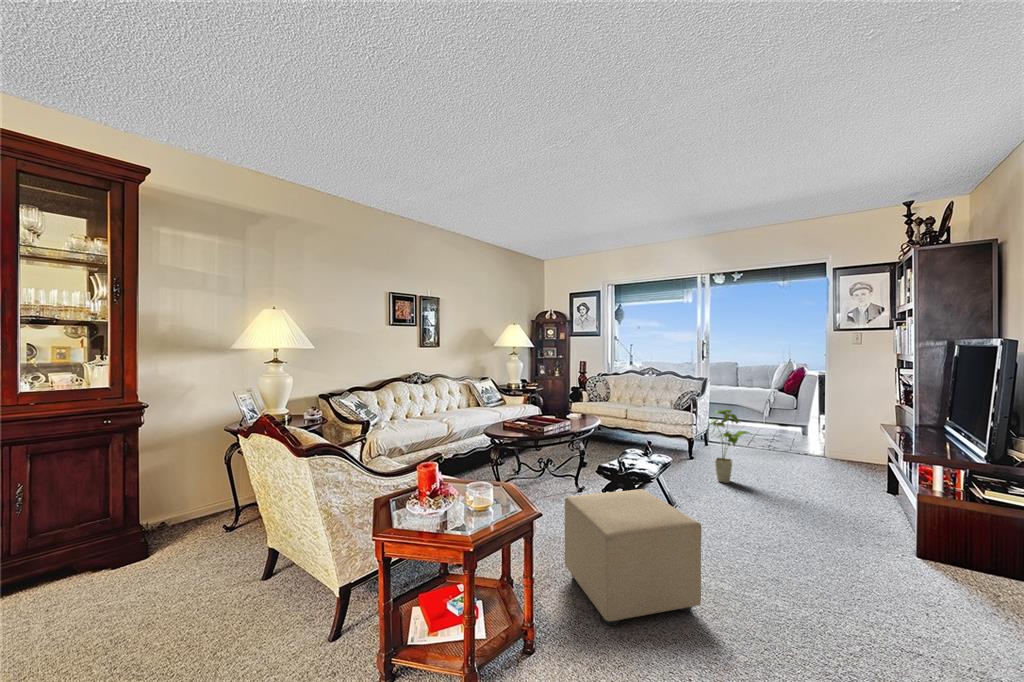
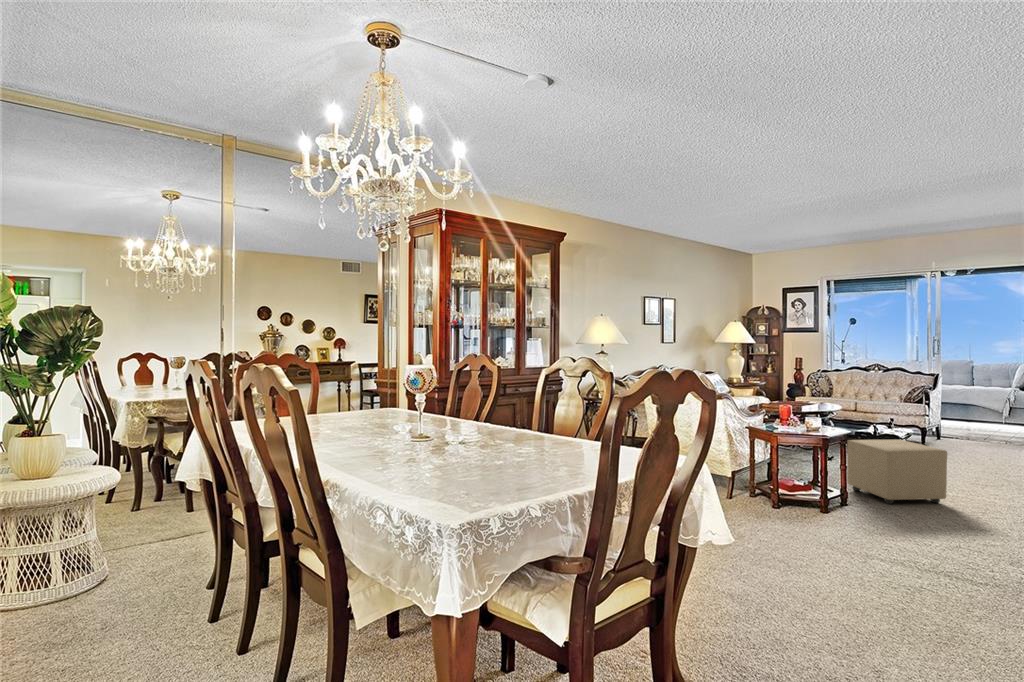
house plant: present [711,409,748,483] -> none [944,398,986,461]

